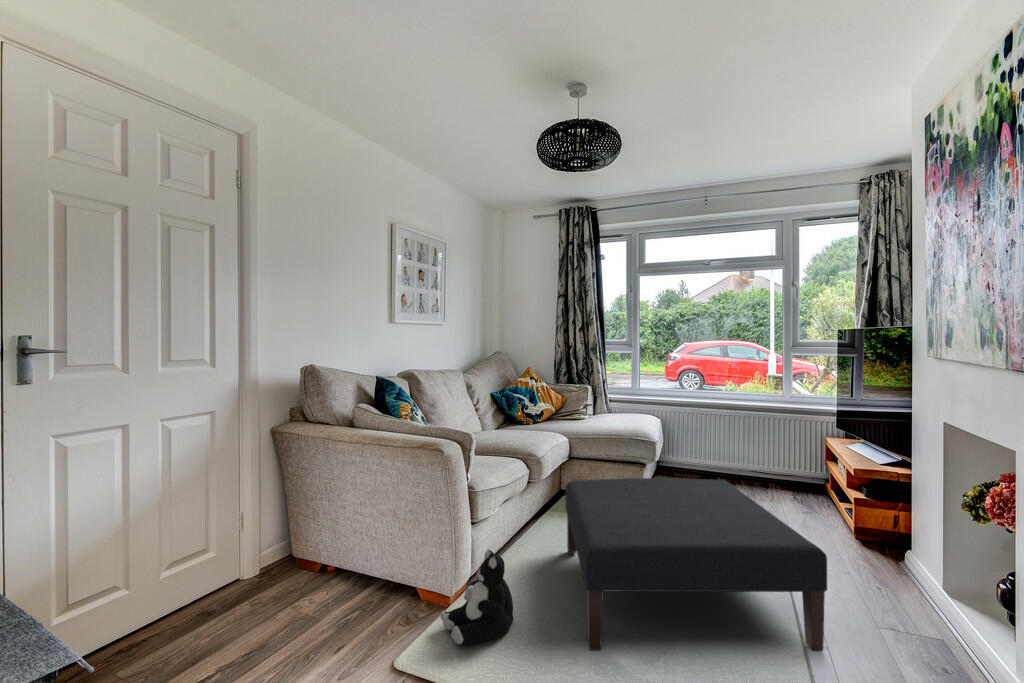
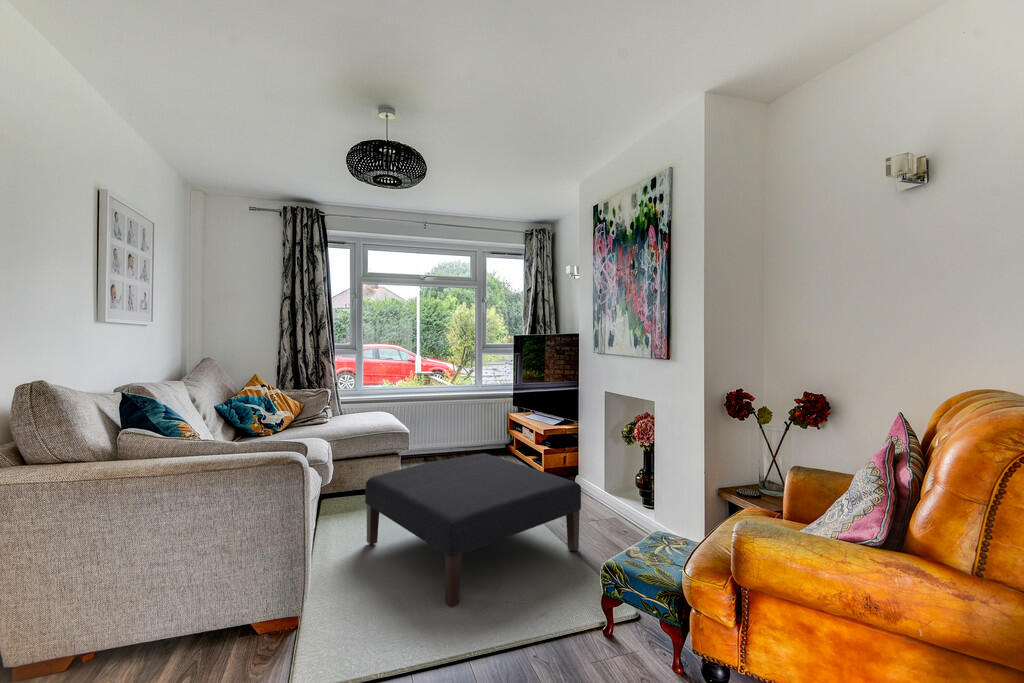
plush toy: present [440,550,513,645] -> none [307,553,378,651]

